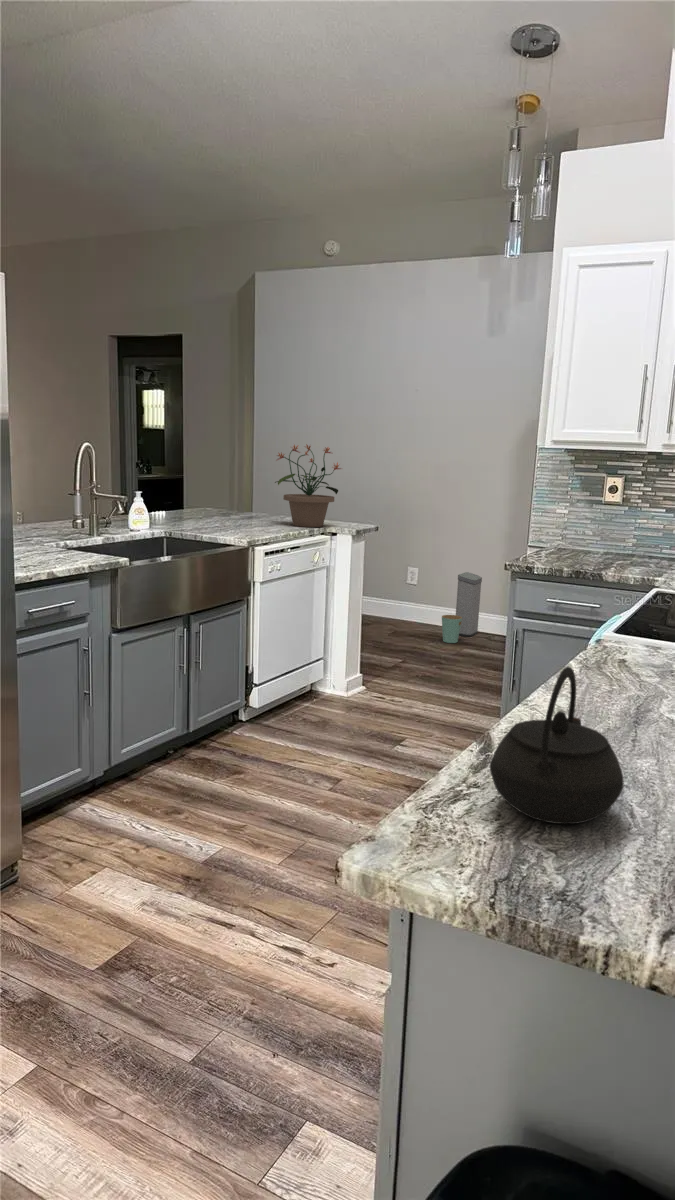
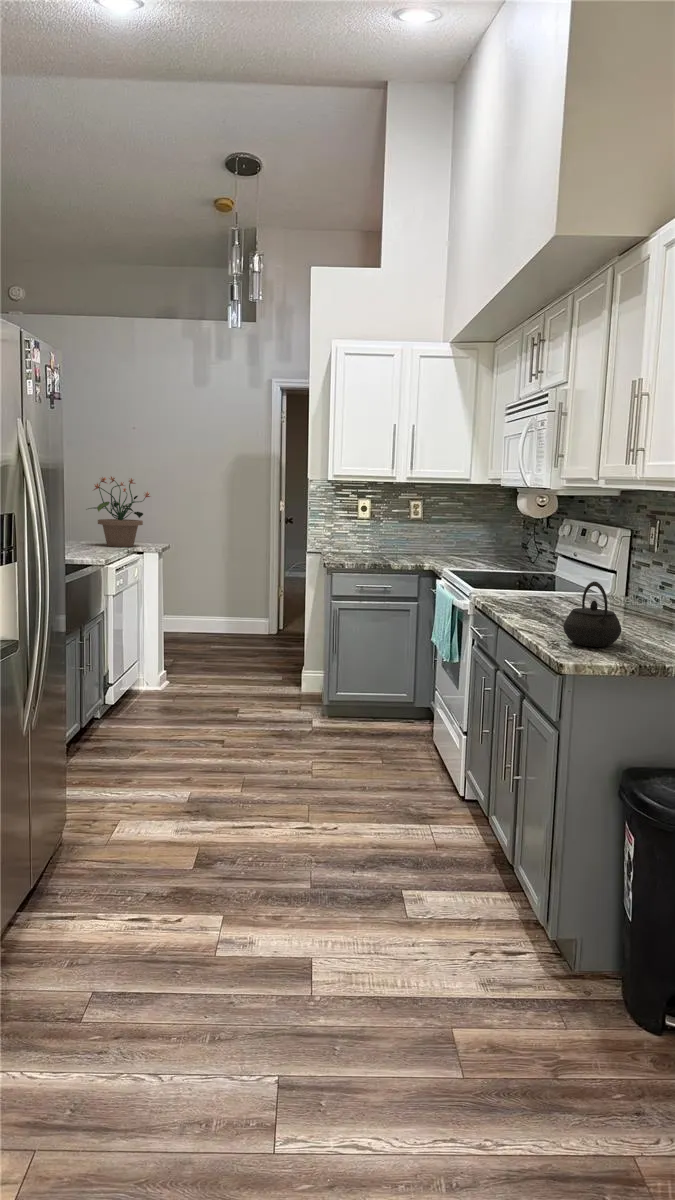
trash can: present [442,572,482,643] -> none [183,583,206,643]

